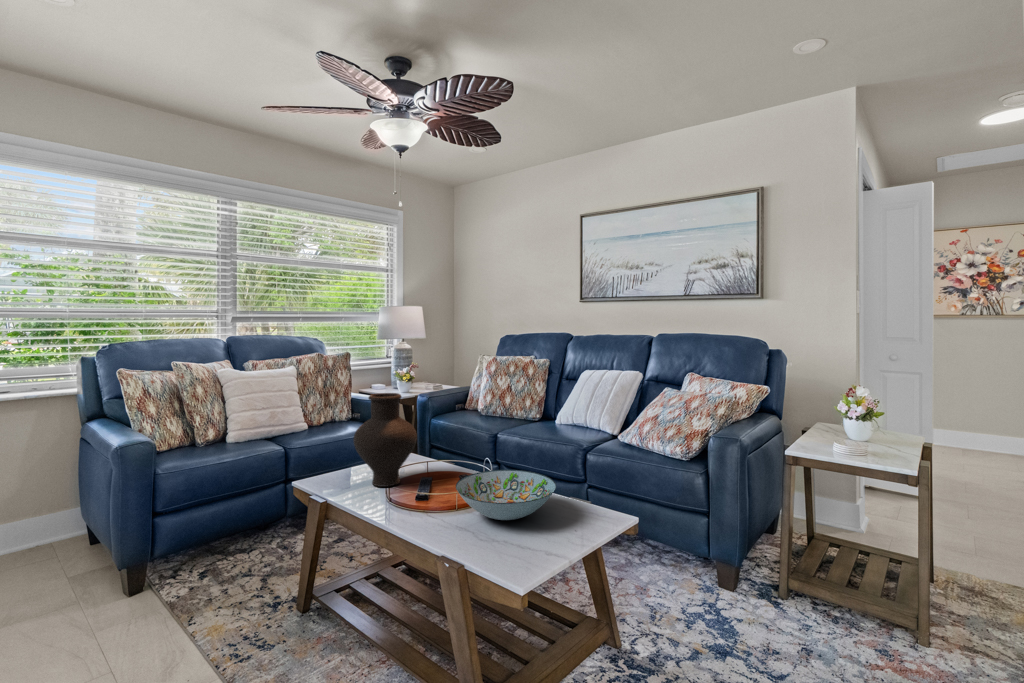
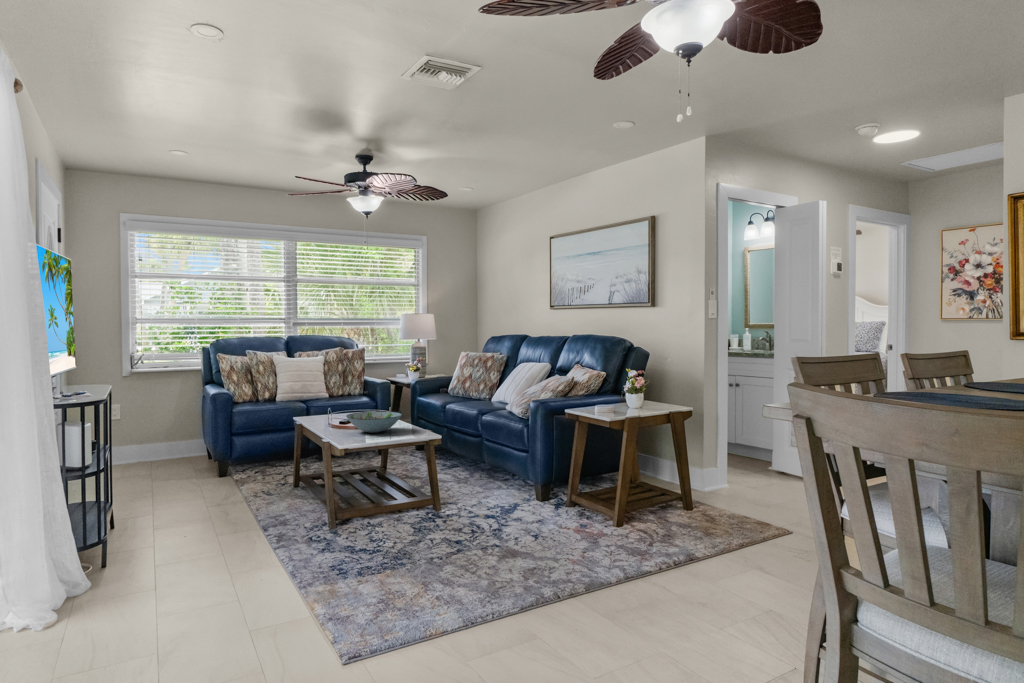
vase: present [353,393,417,487] -> none [320,368,357,422]

